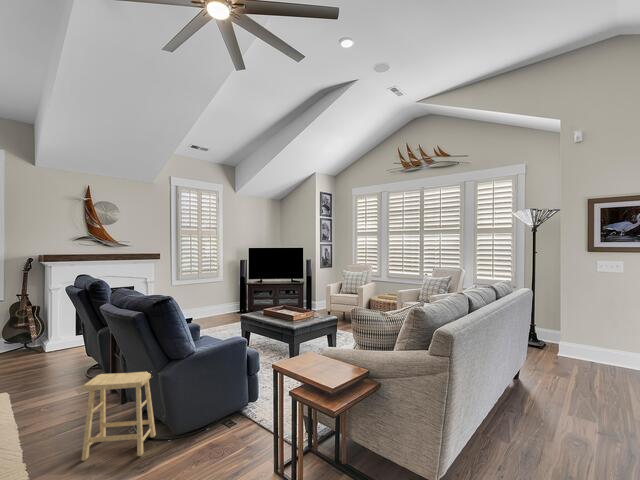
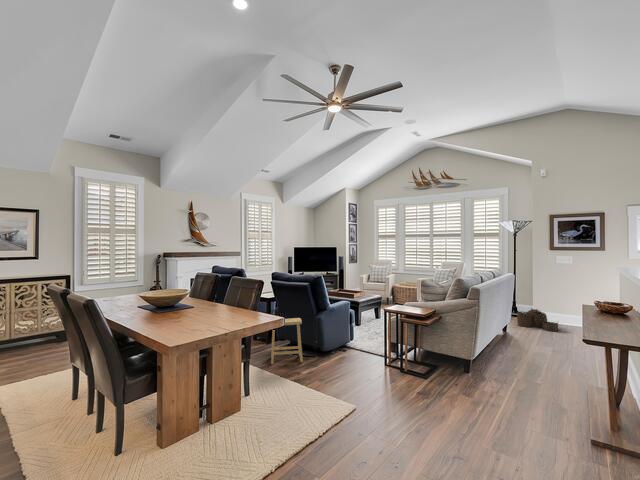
woven basket: none [537,337,604,381] -> present [517,309,558,331]

